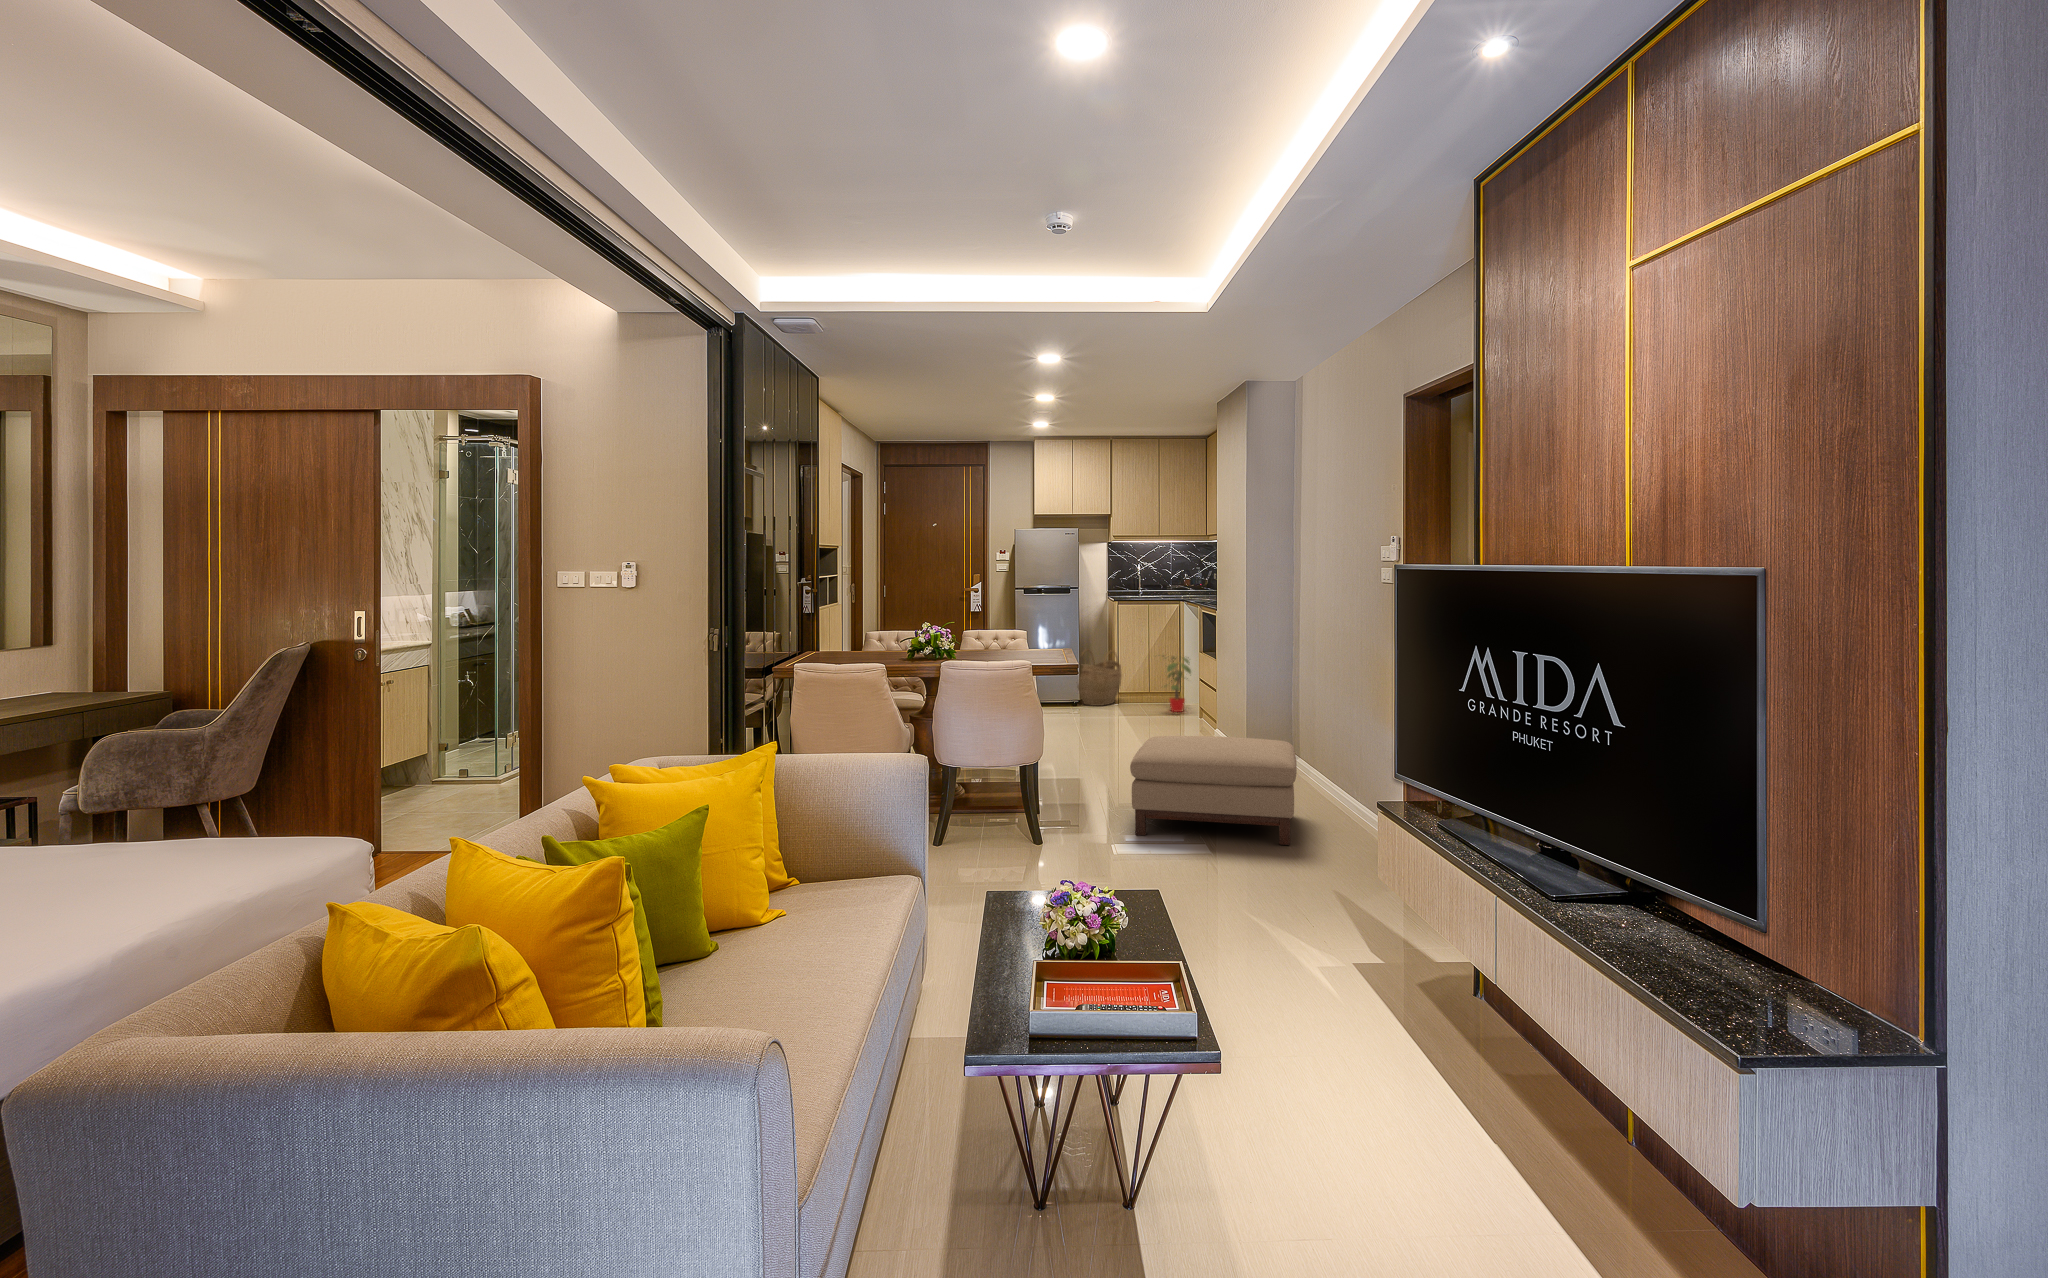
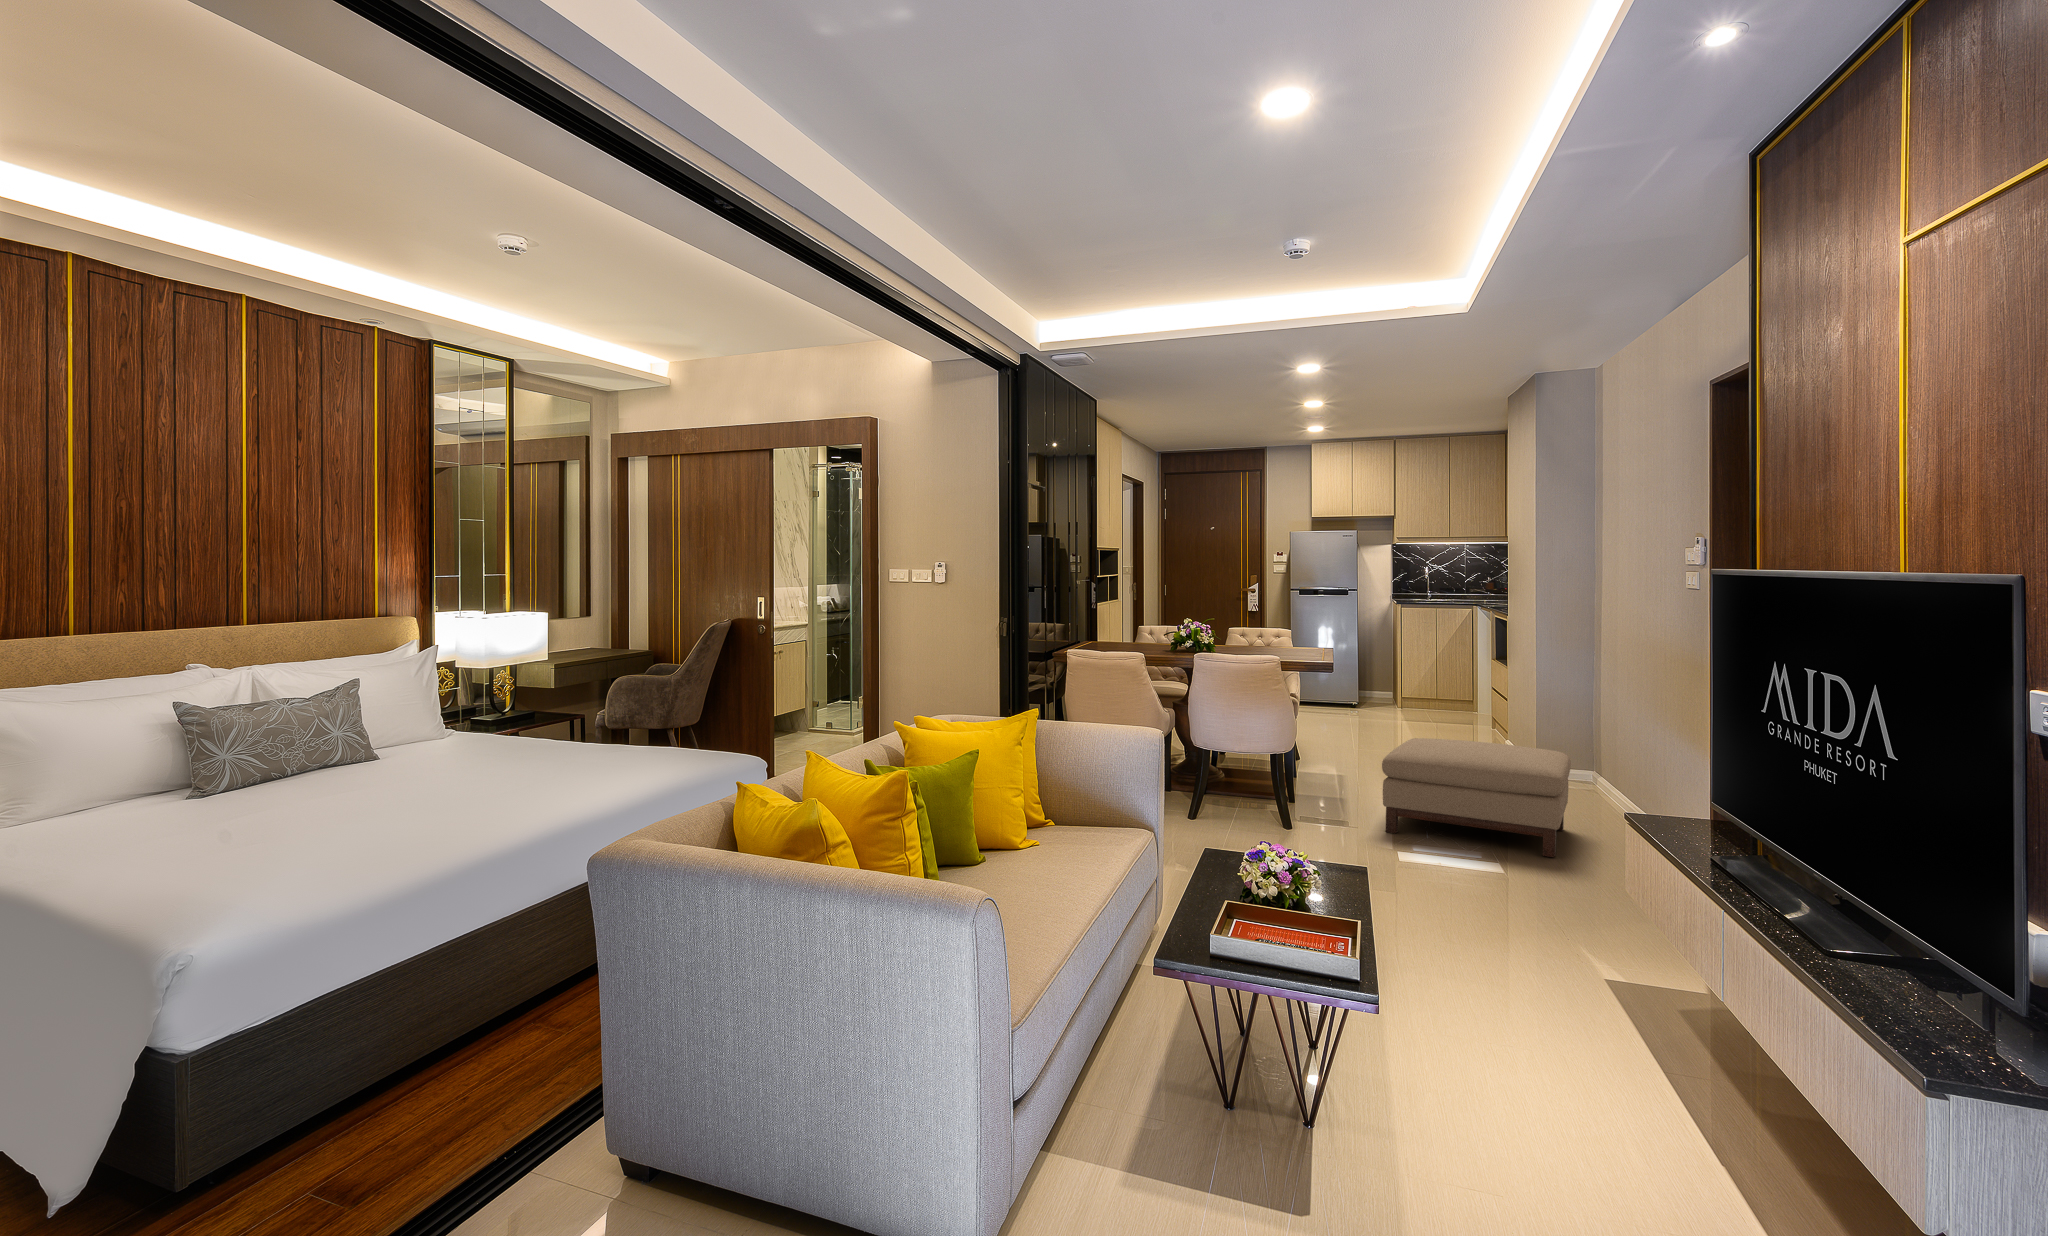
woven basket: present [1078,652,1121,706] -> none [1354,653,1403,711]
potted plant: present [1164,657,1191,712] -> none [1438,661,1482,721]

